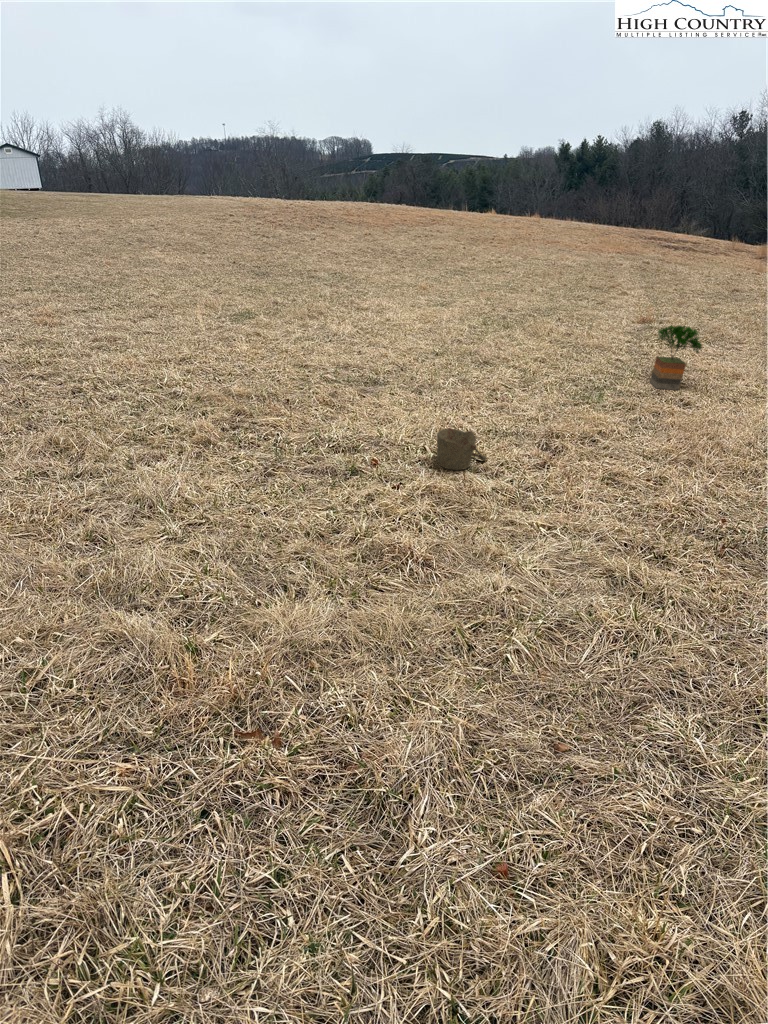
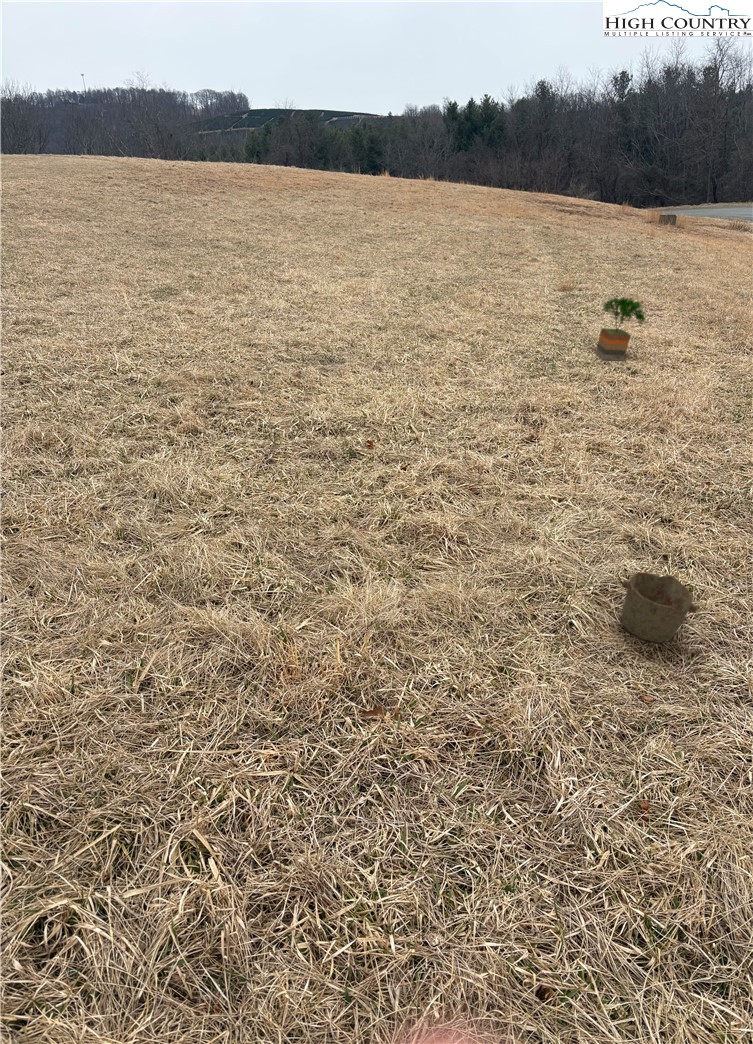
bucket: present [437,428,486,470] -> present [621,572,698,643]

